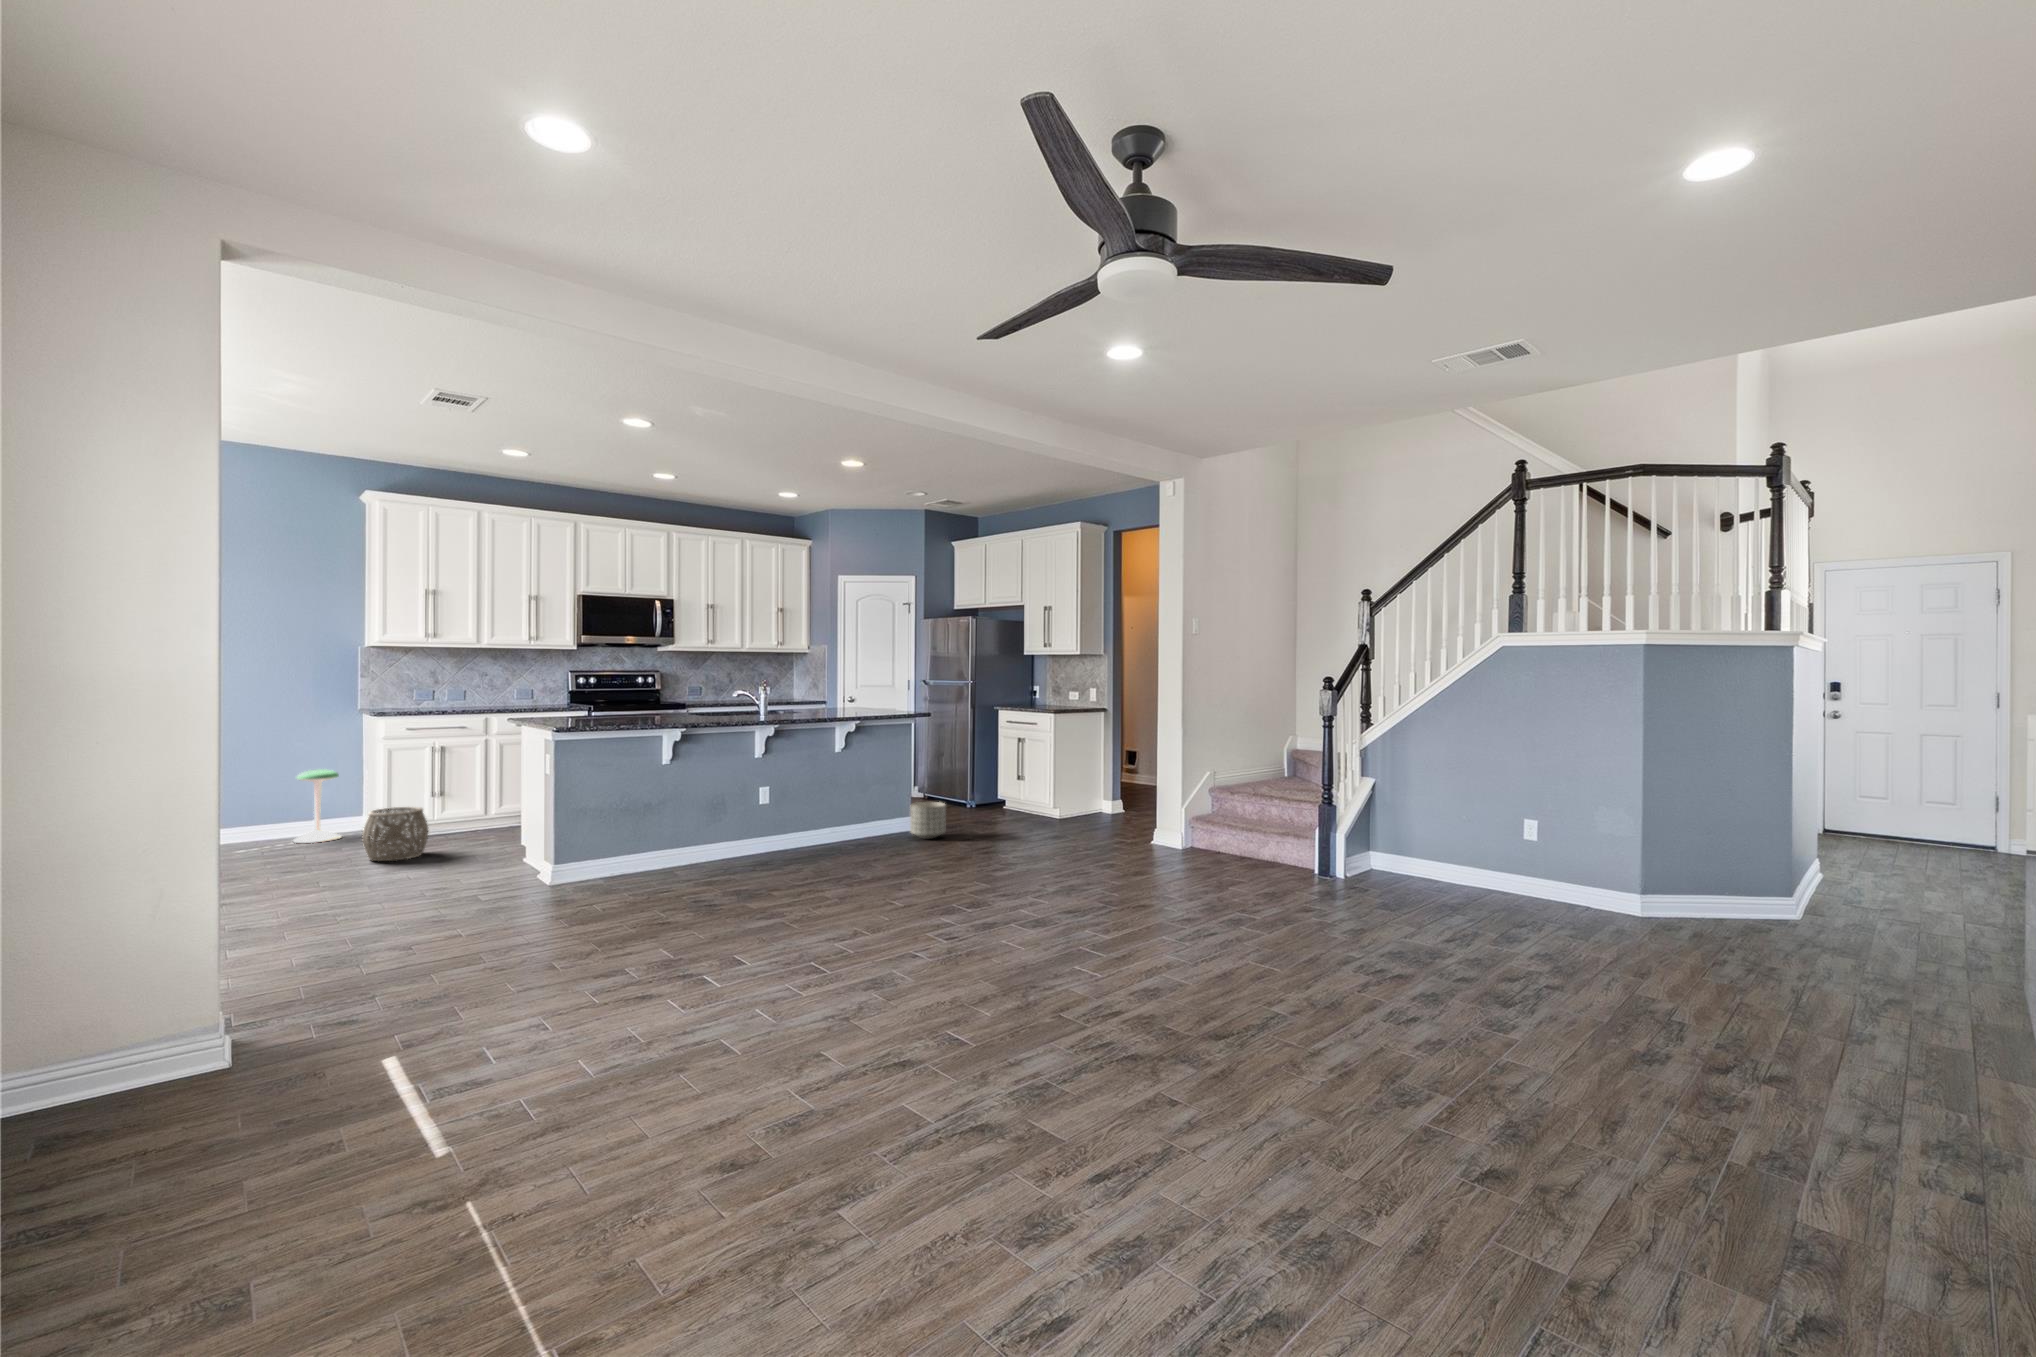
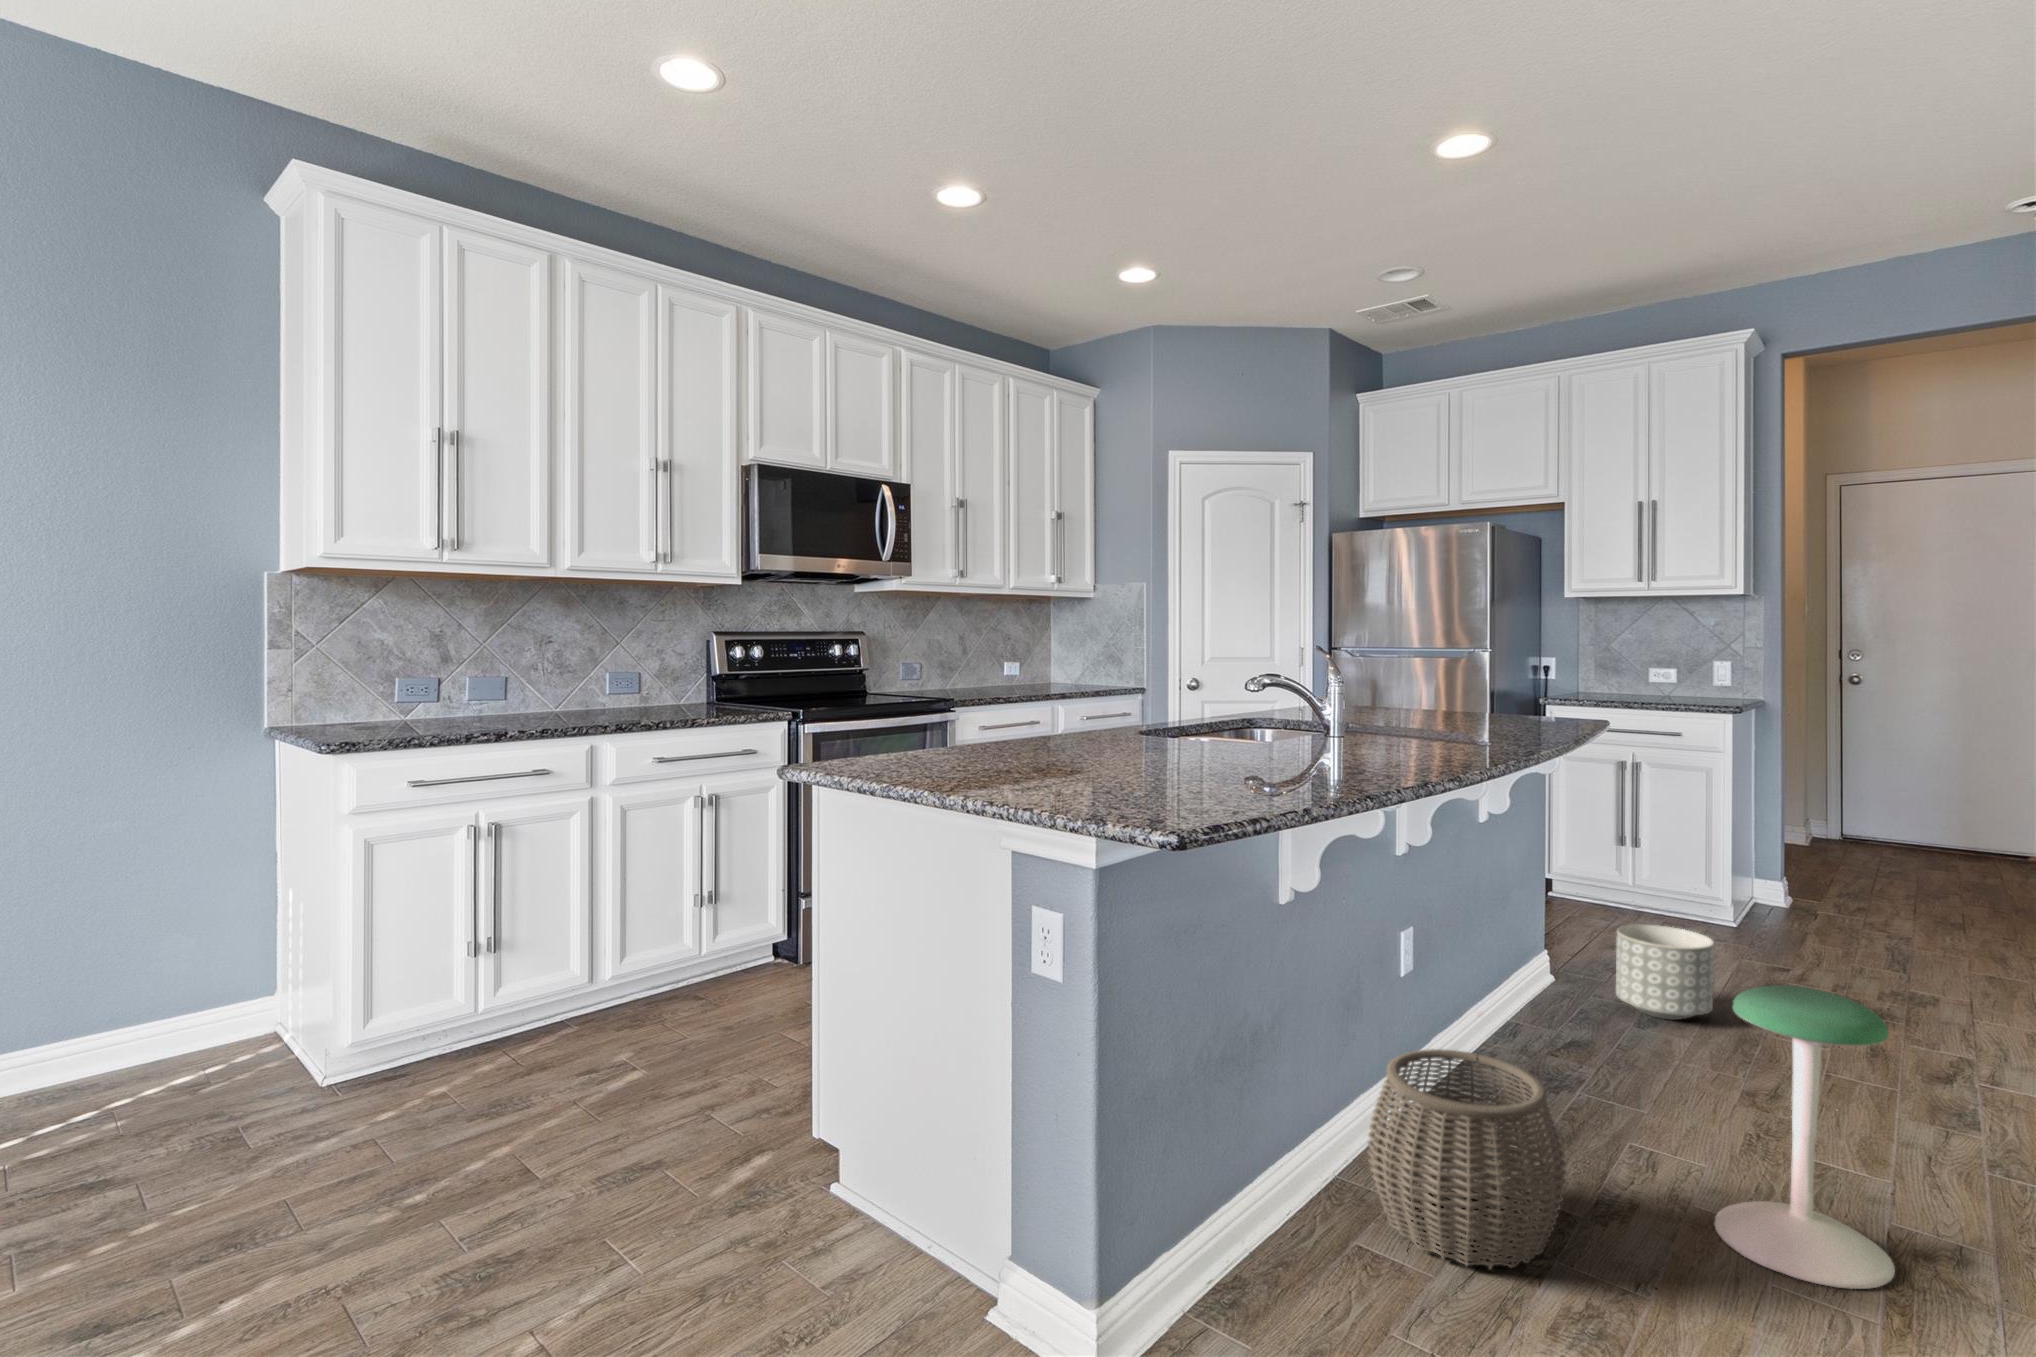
stool: present [293,769,341,843] -> present [1714,985,1895,1289]
woven basket: present [362,807,428,862] -> present [1367,1049,1567,1269]

